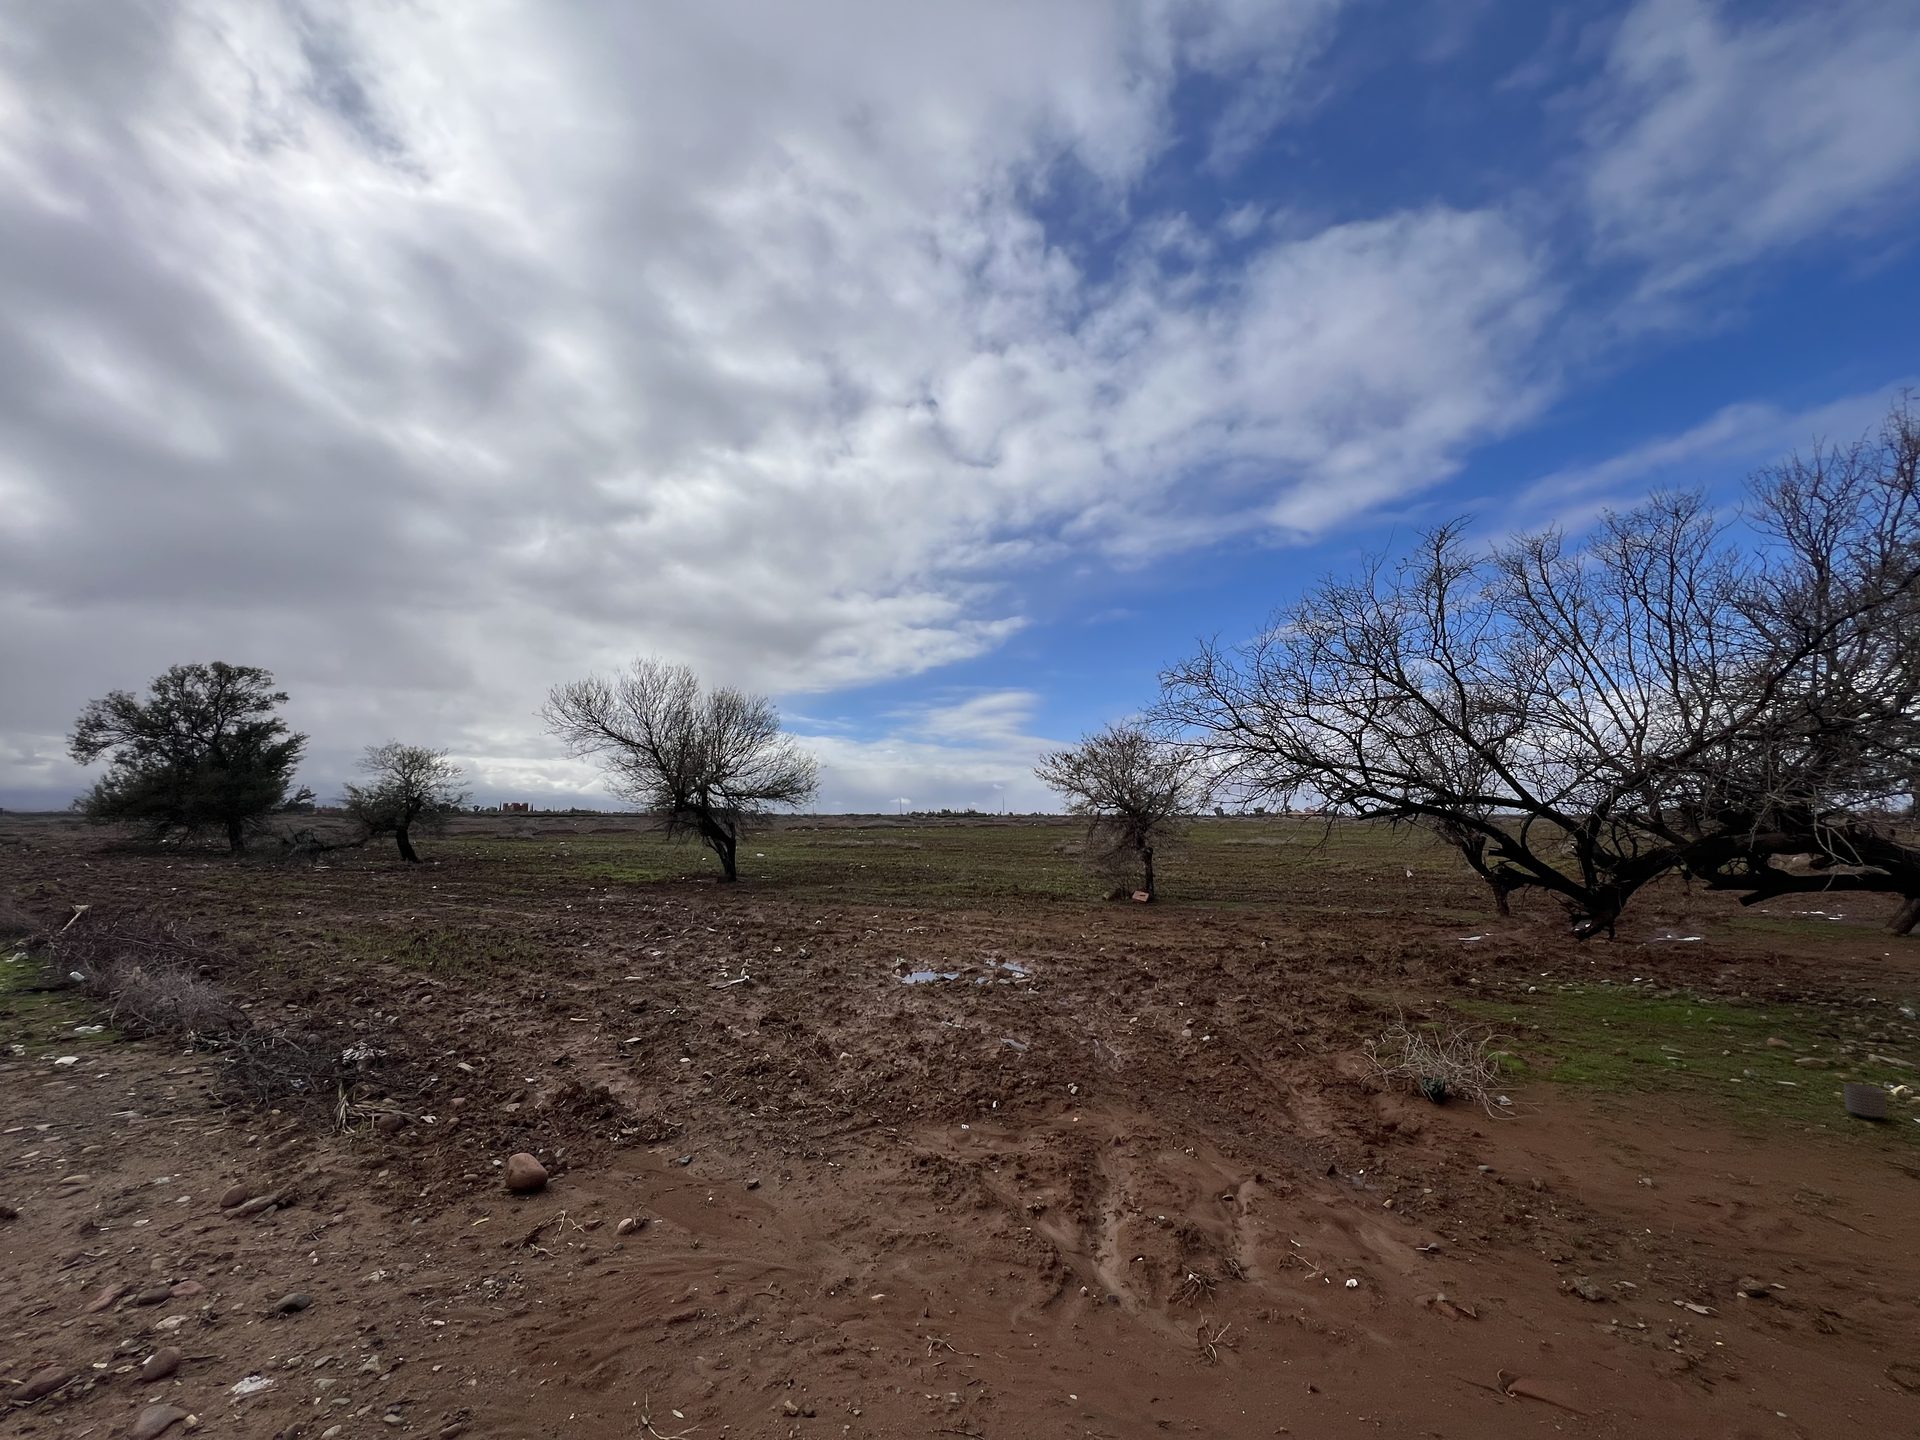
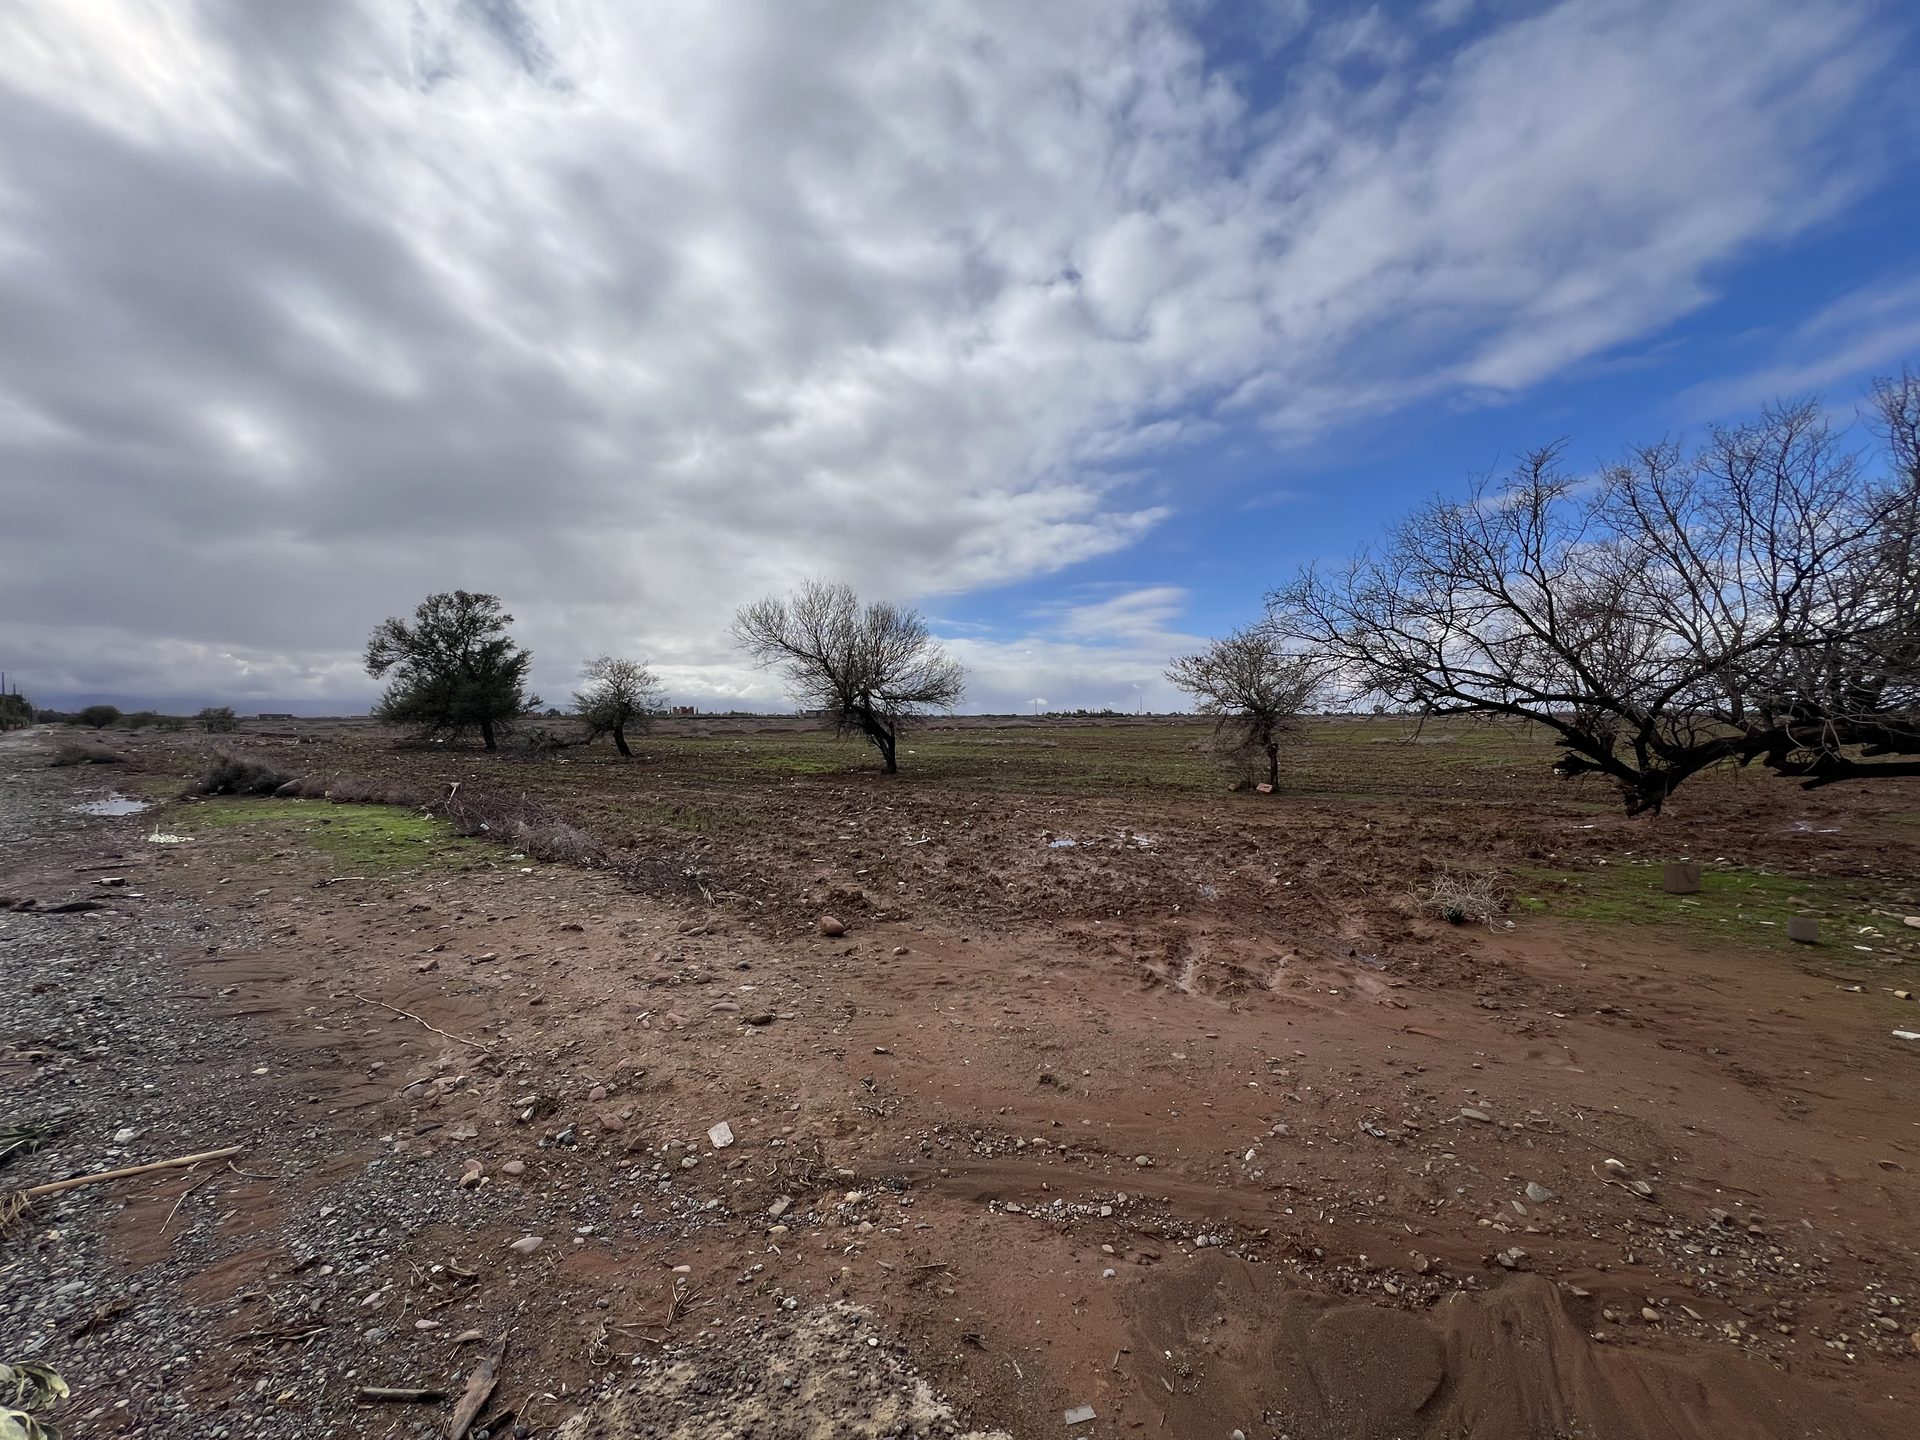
basket: none [1645,998,1687,1040] -> present [1663,862,1702,893]

